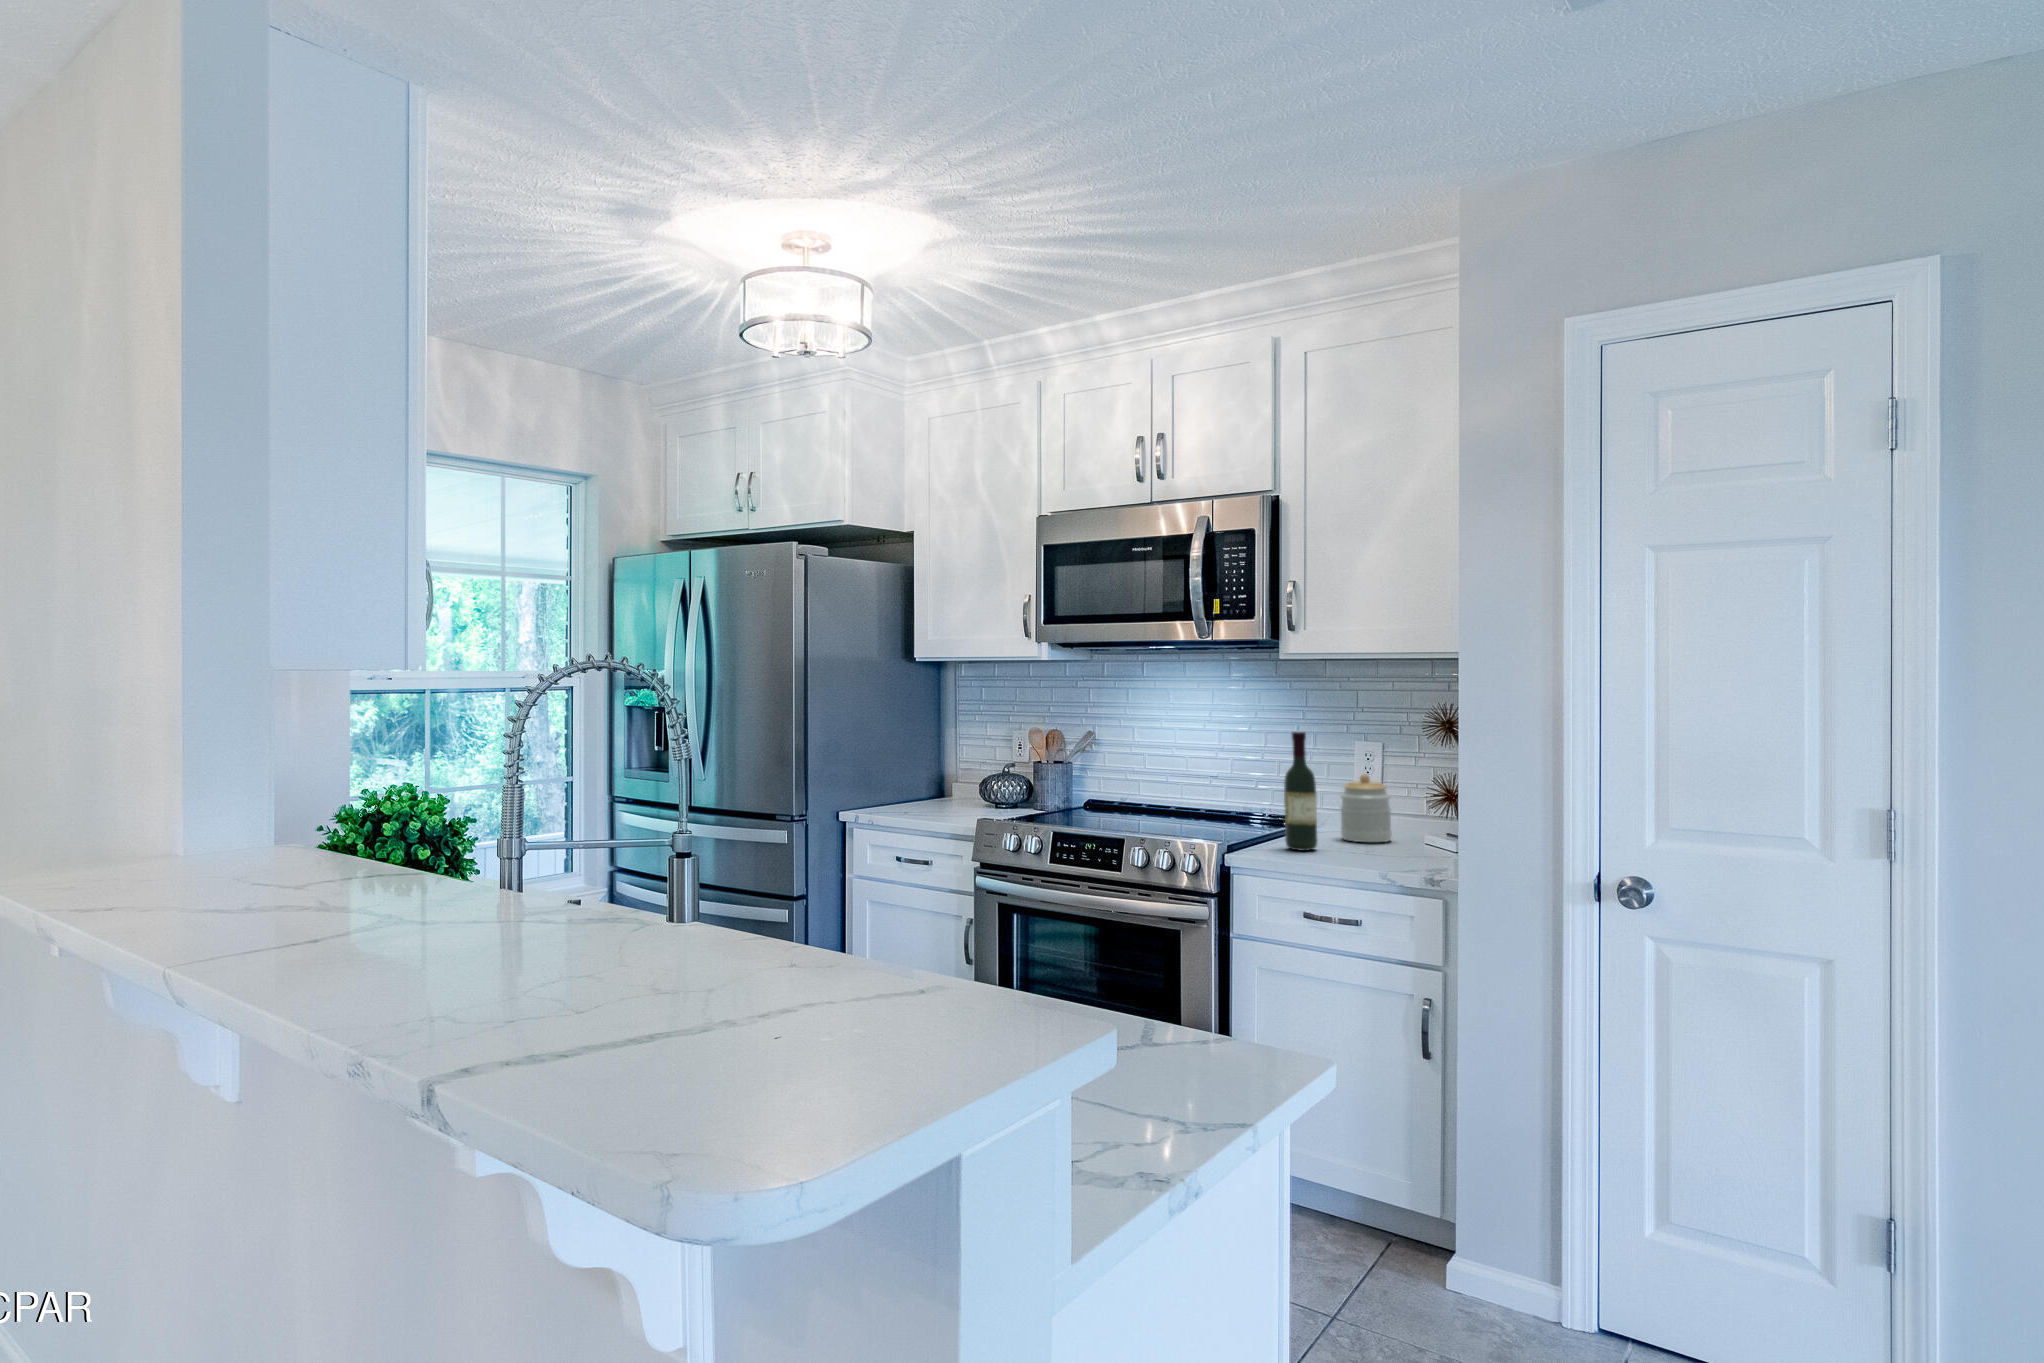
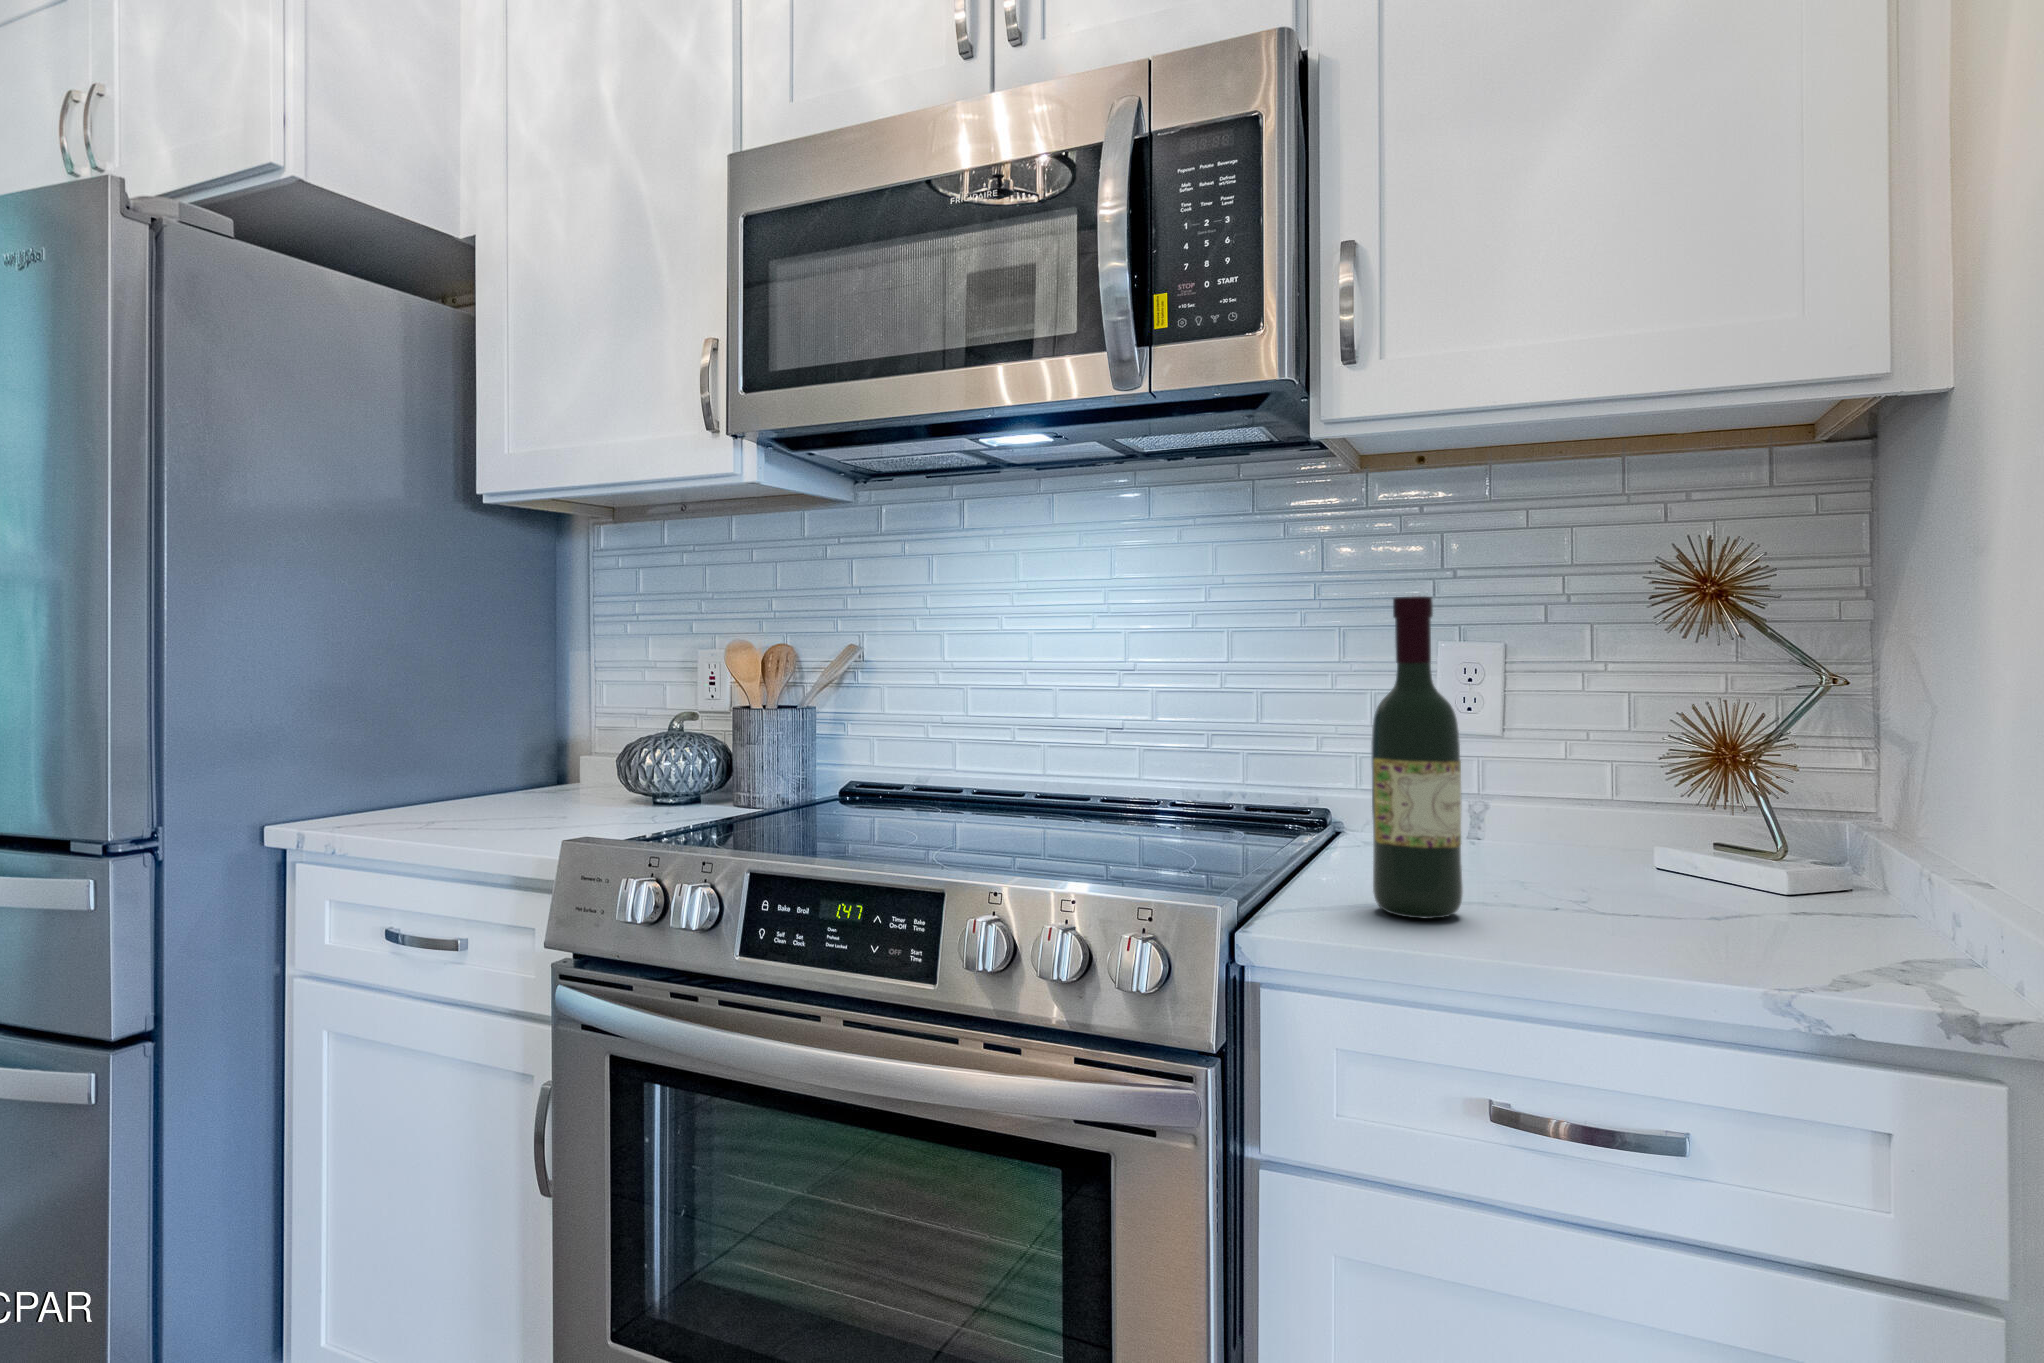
jar: present [1340,774,1392,842] -> none [1447,713,1577,881]

